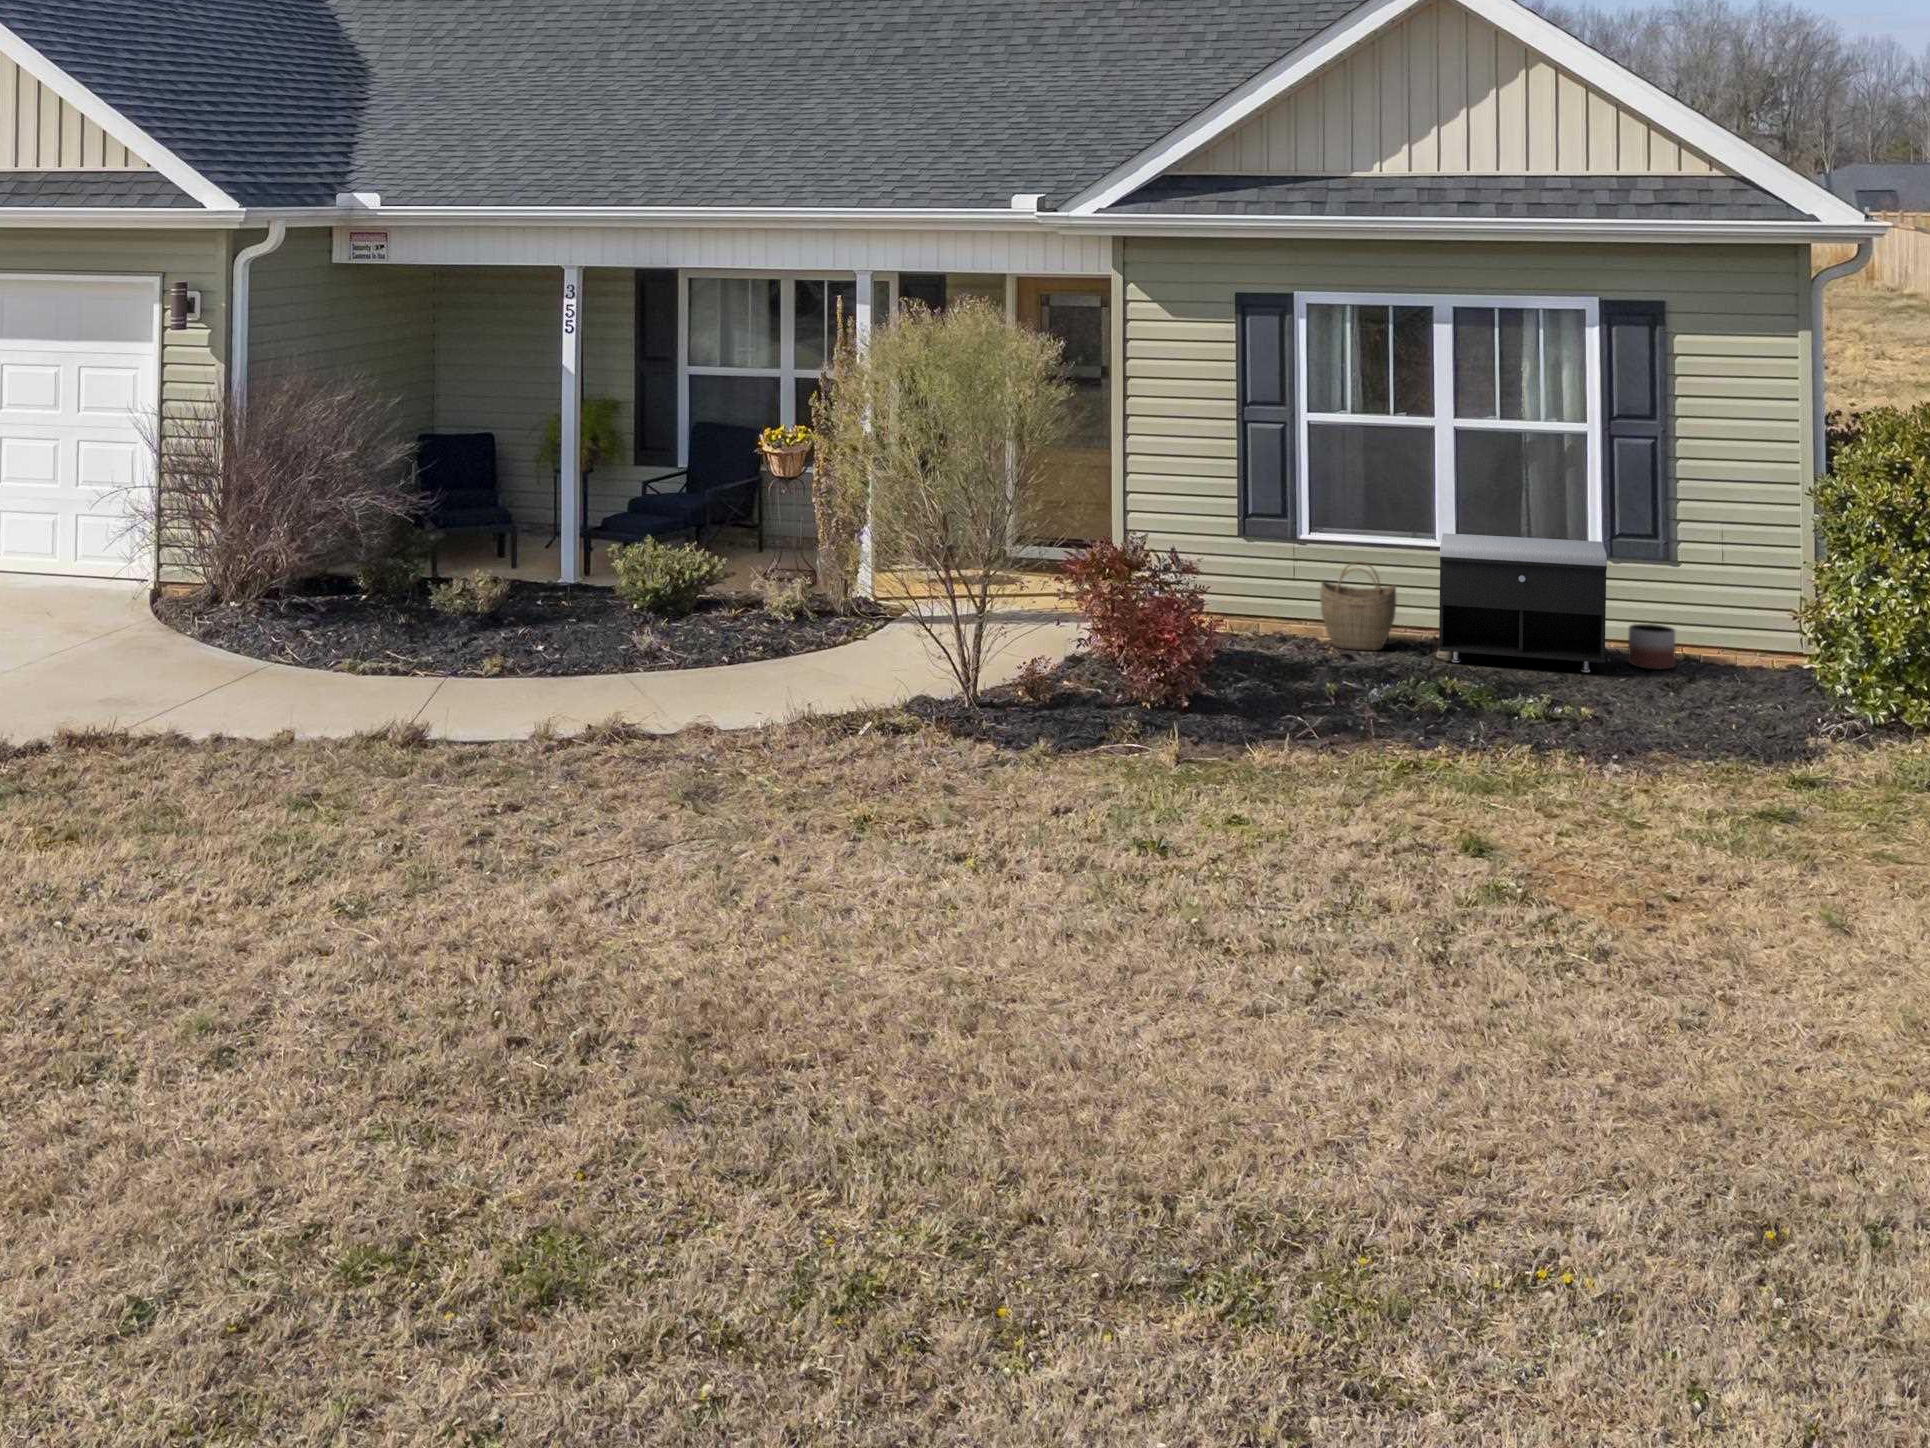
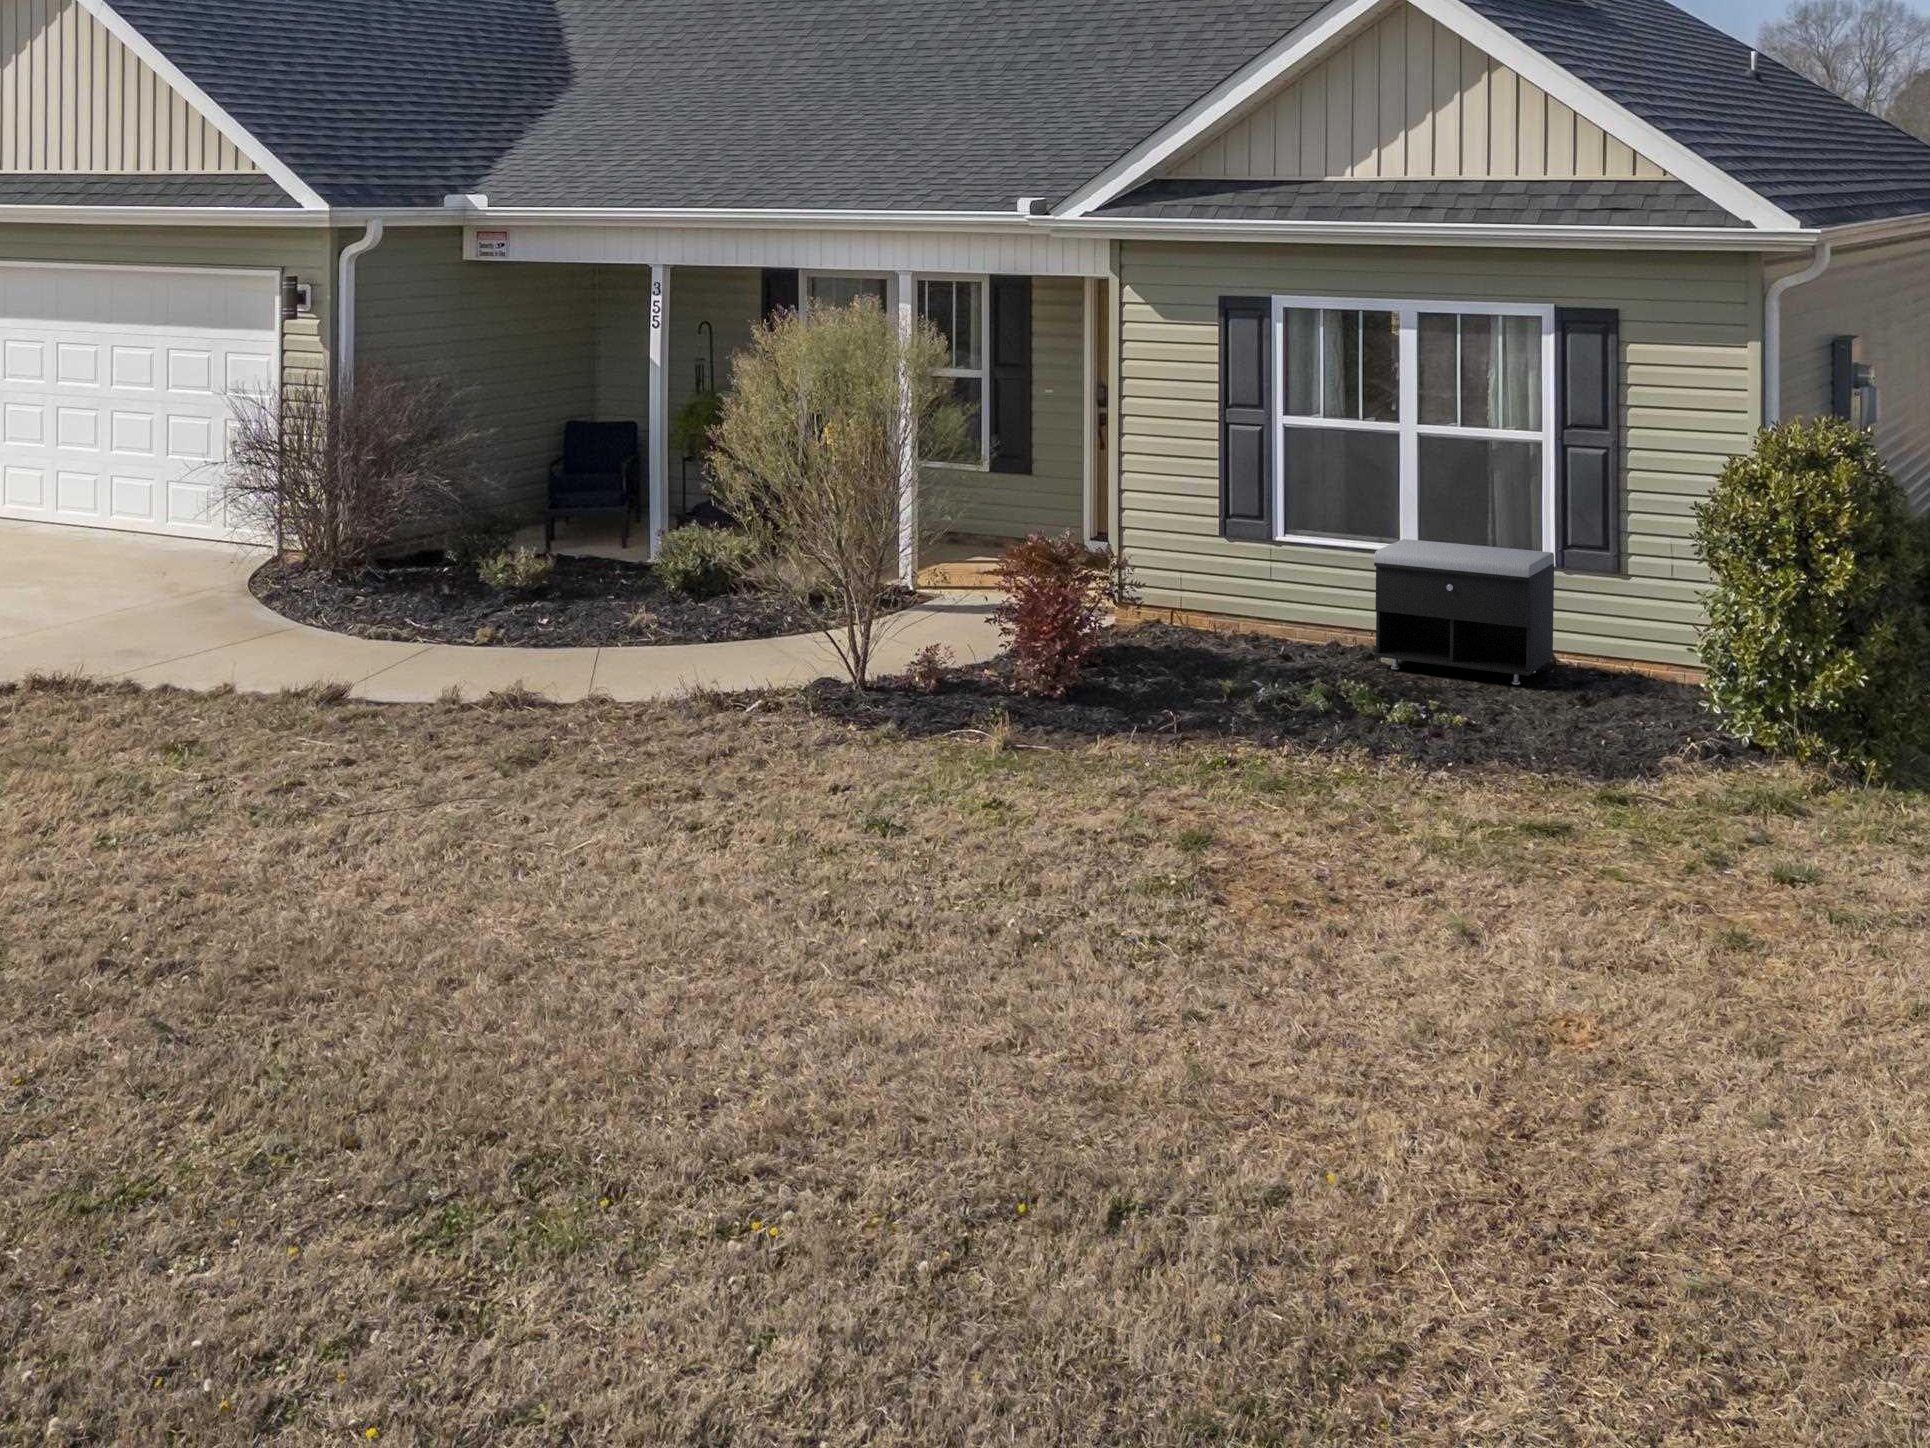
woven basket: present [1320,561,1396,651] -> none [1280,564,1354,654]
planter: present [1628,624,1675,669] -> none [1573,638,1619,685]

